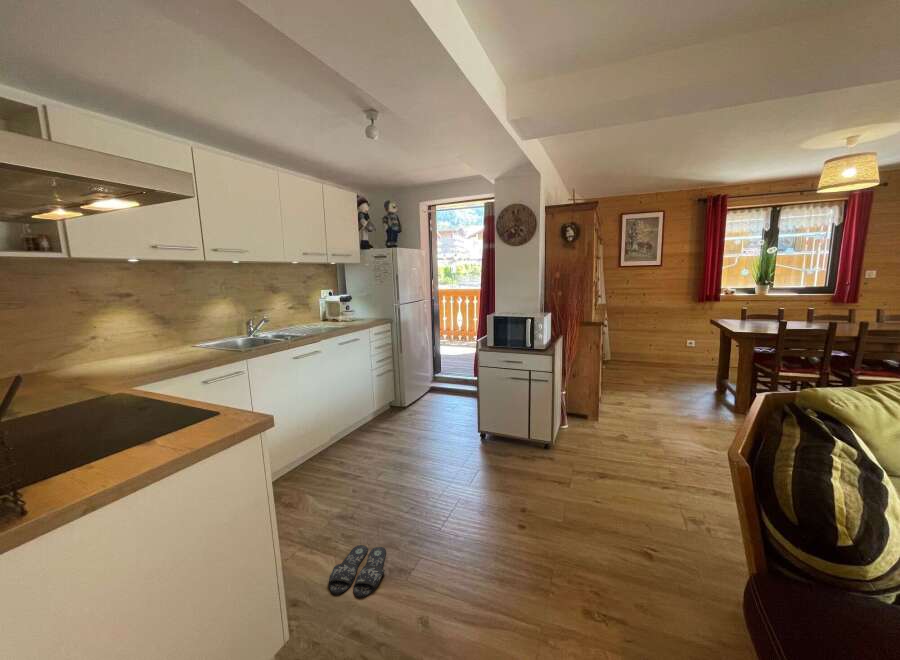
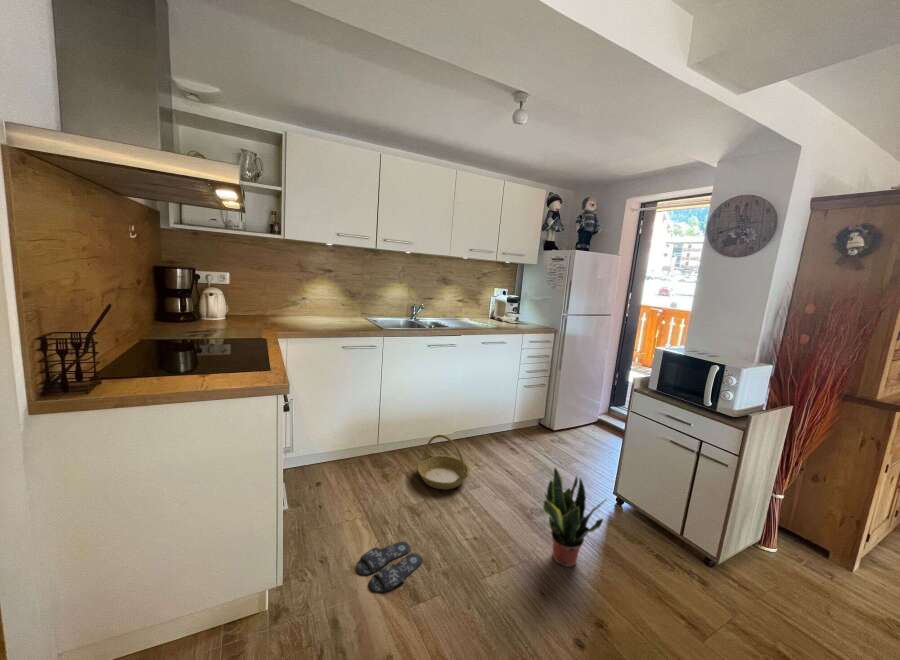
potted plant: none [453,421,501,492] -> present [543,468,606,567]
basket: none [318,439,372,492] -> present [417,435,469,489]

